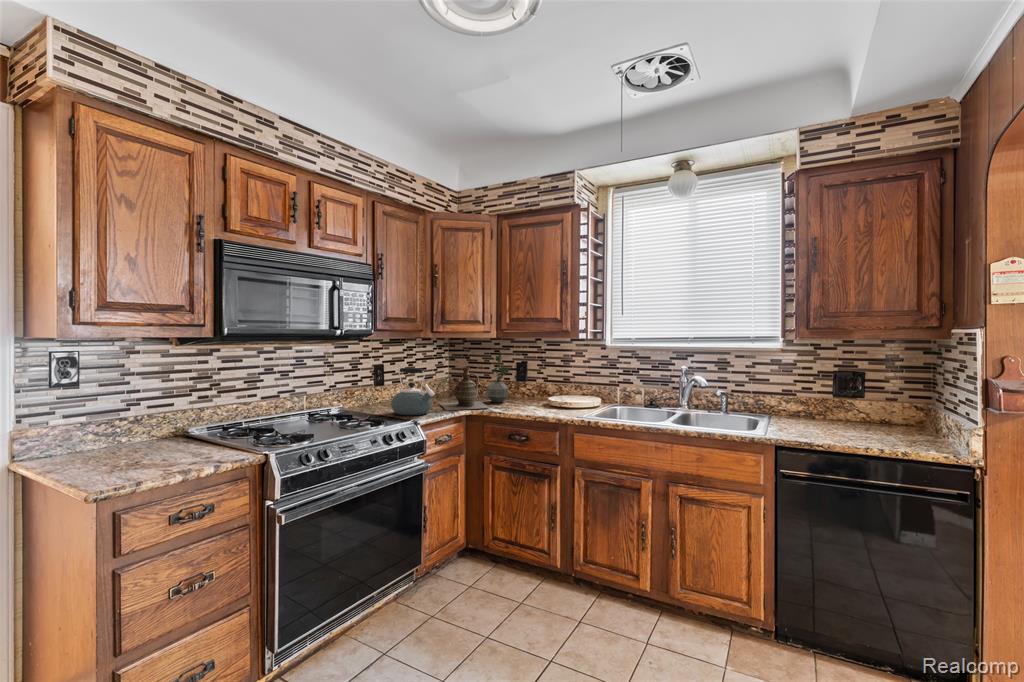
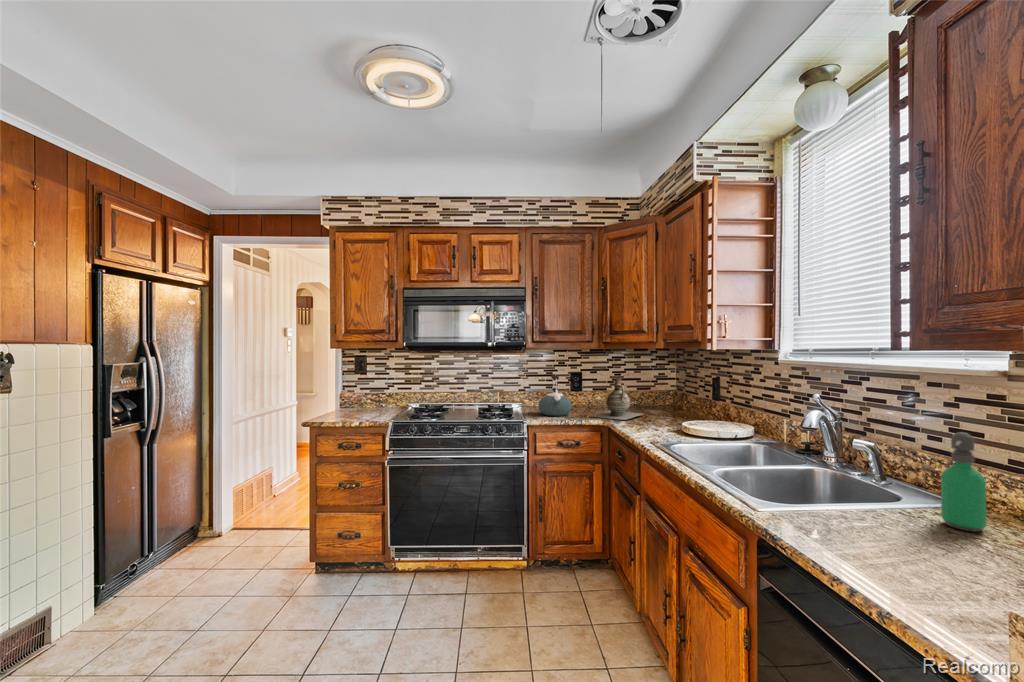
potted plant: present [487,354,509,402] -> none [656,366,688,418]
soap dispenser: none [789,377,807,422] -> present [941,432,986,532]

